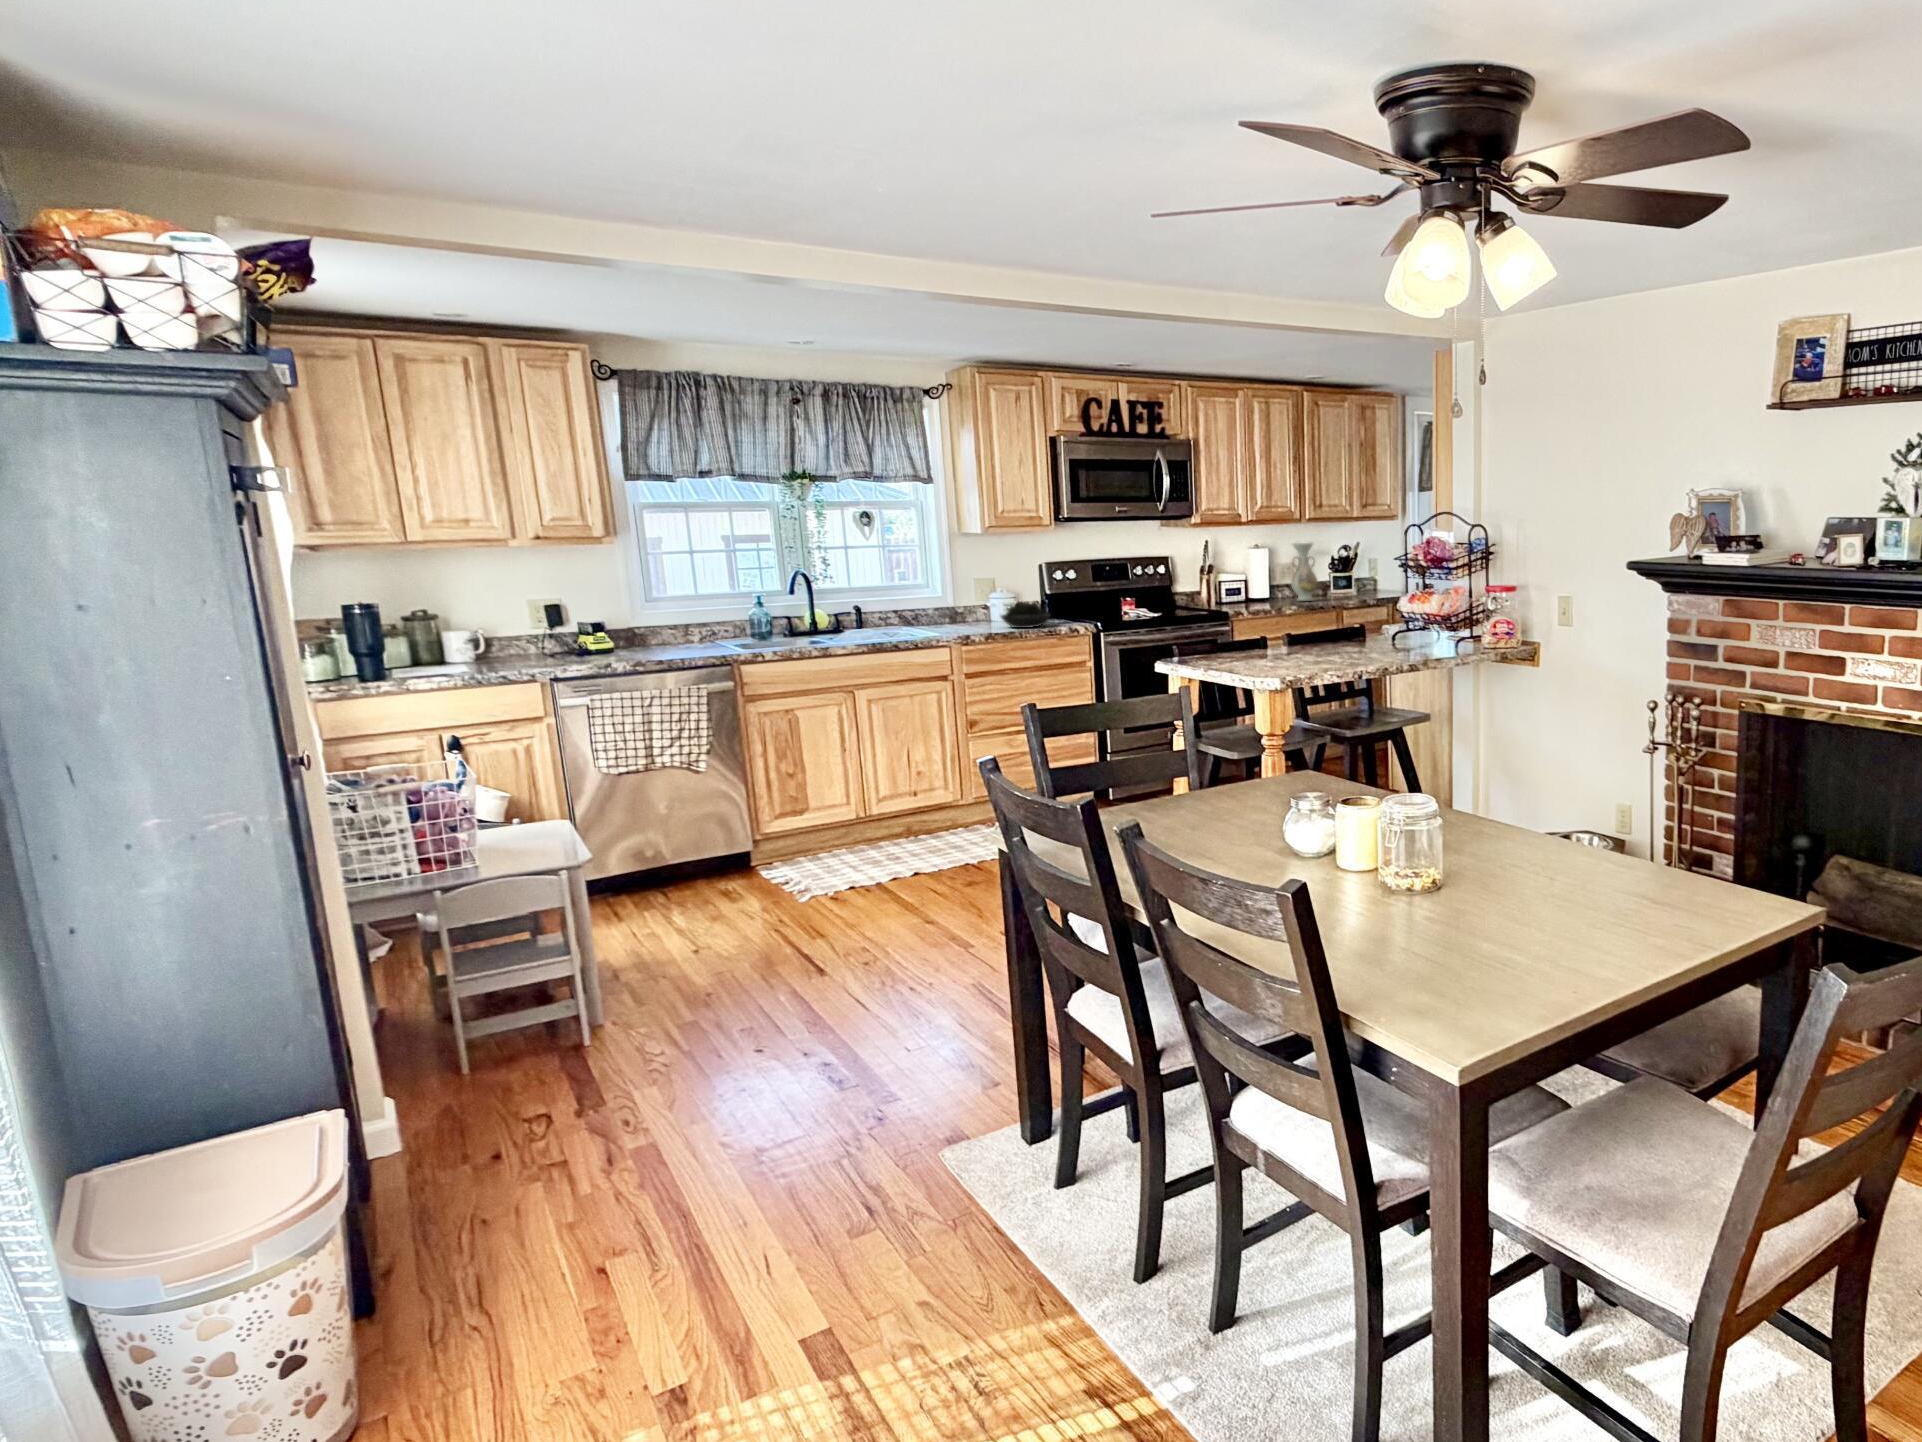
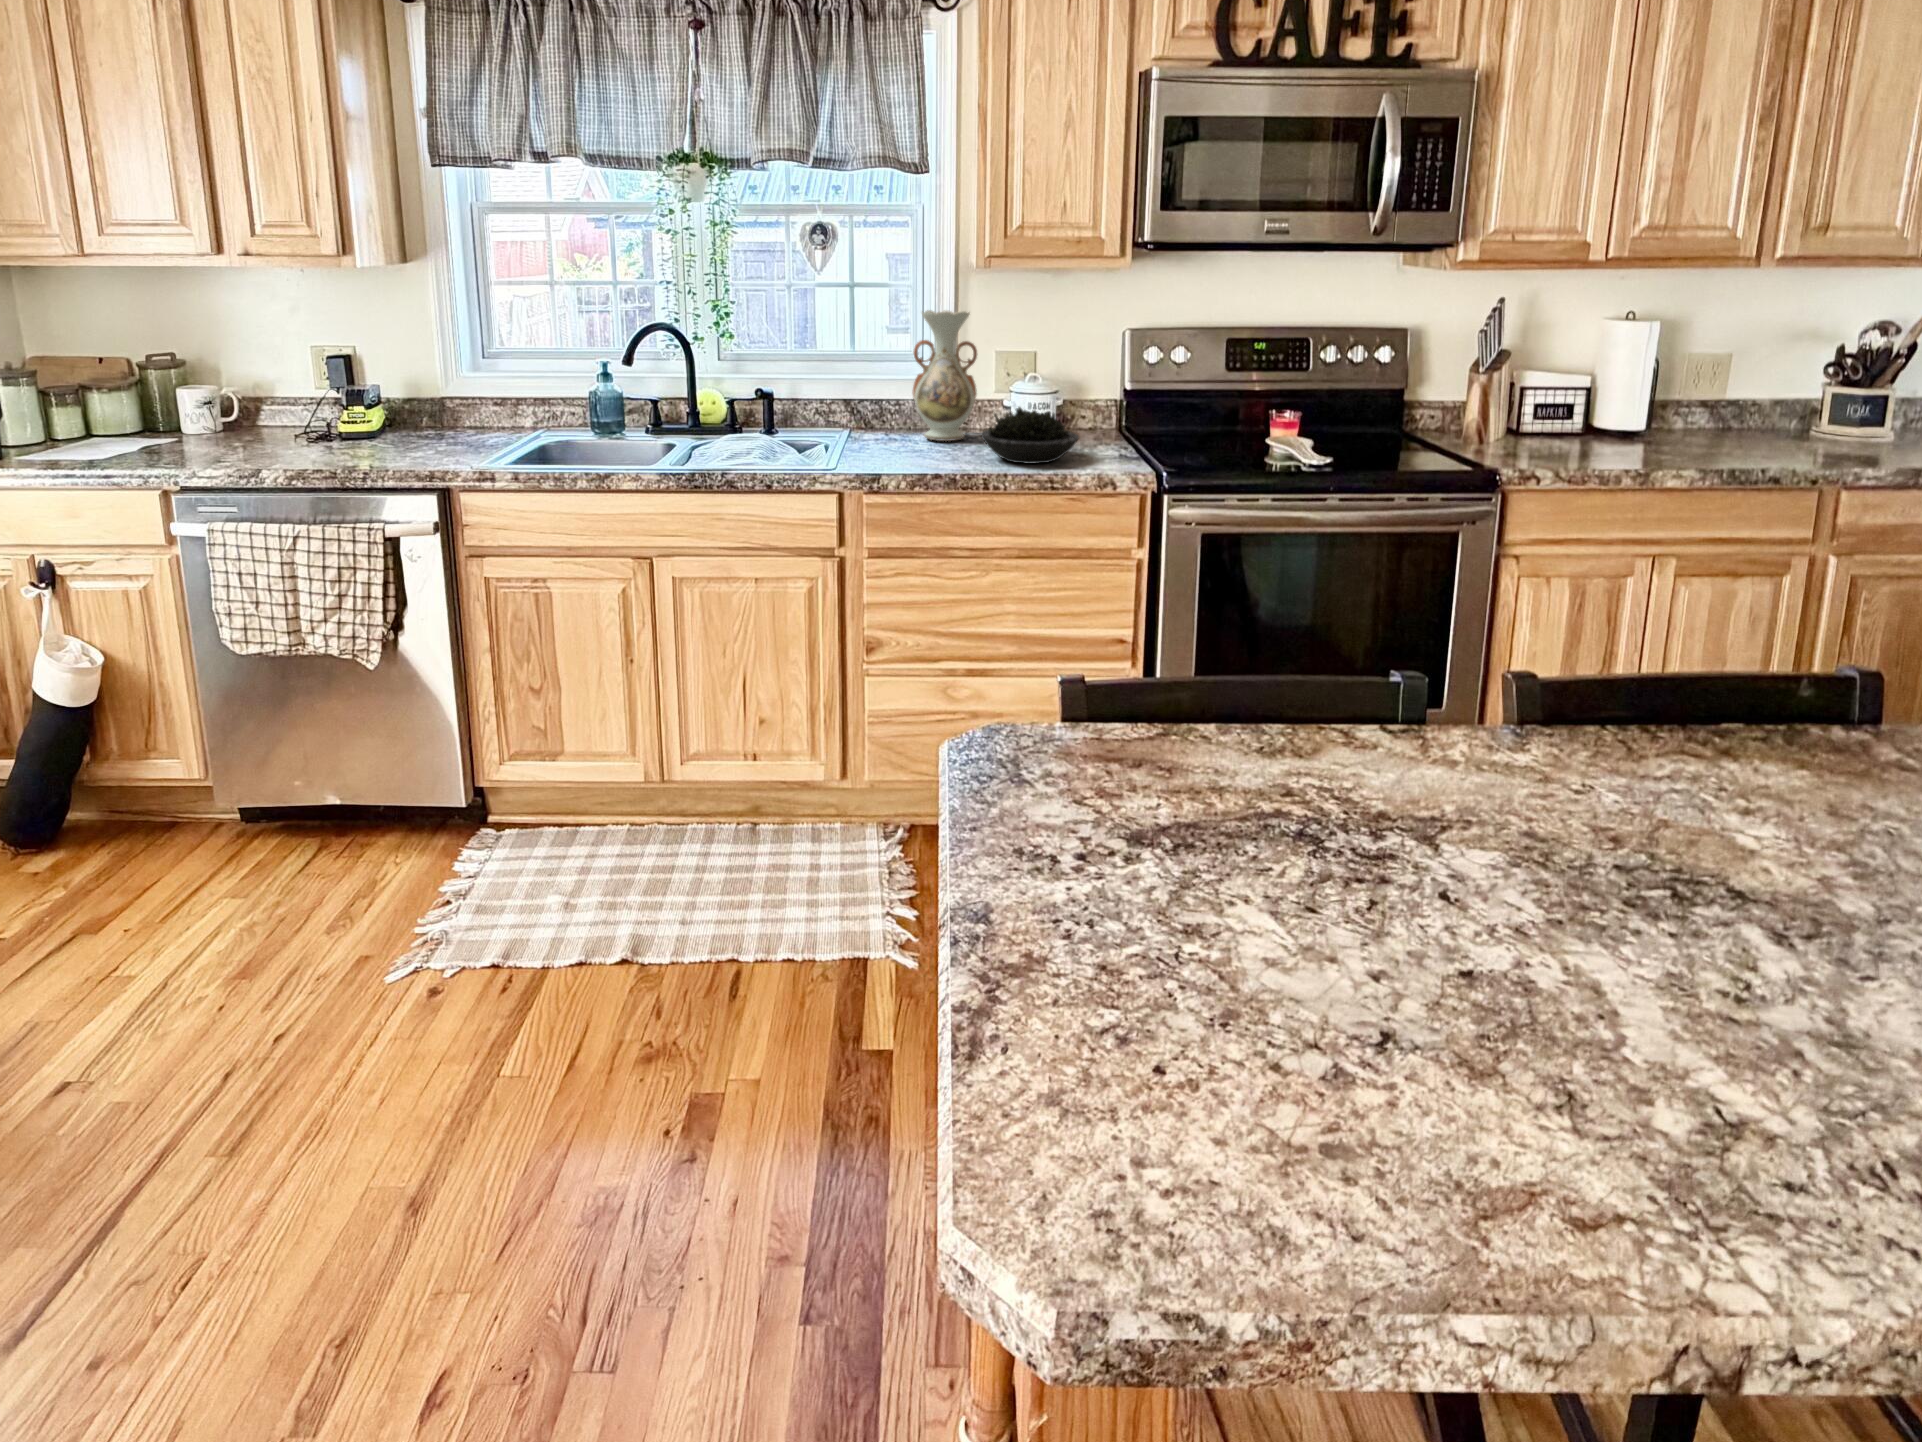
vase: present [1291,543,1318,601] -> present [913,310,977,441]

